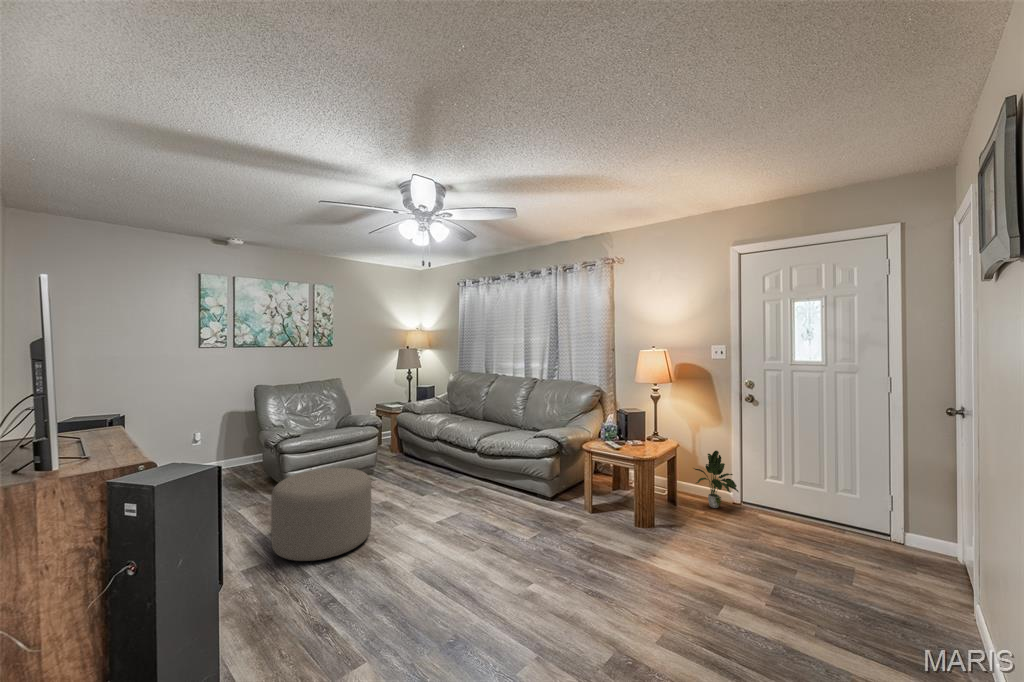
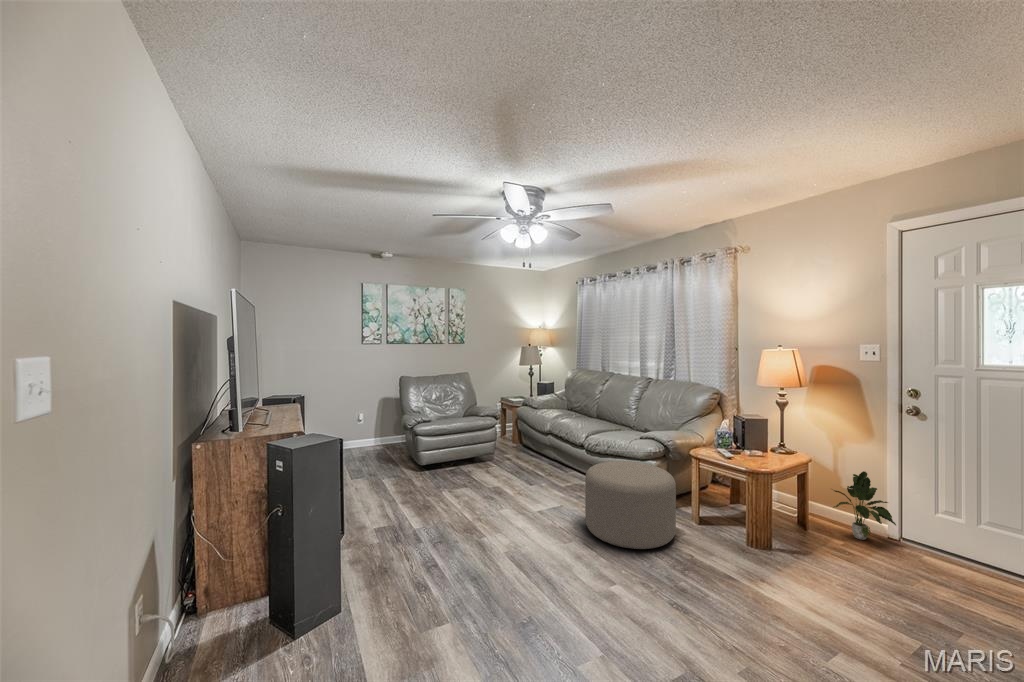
ottoman: present [271,468,371,561] -> present [585,461,676,549]

